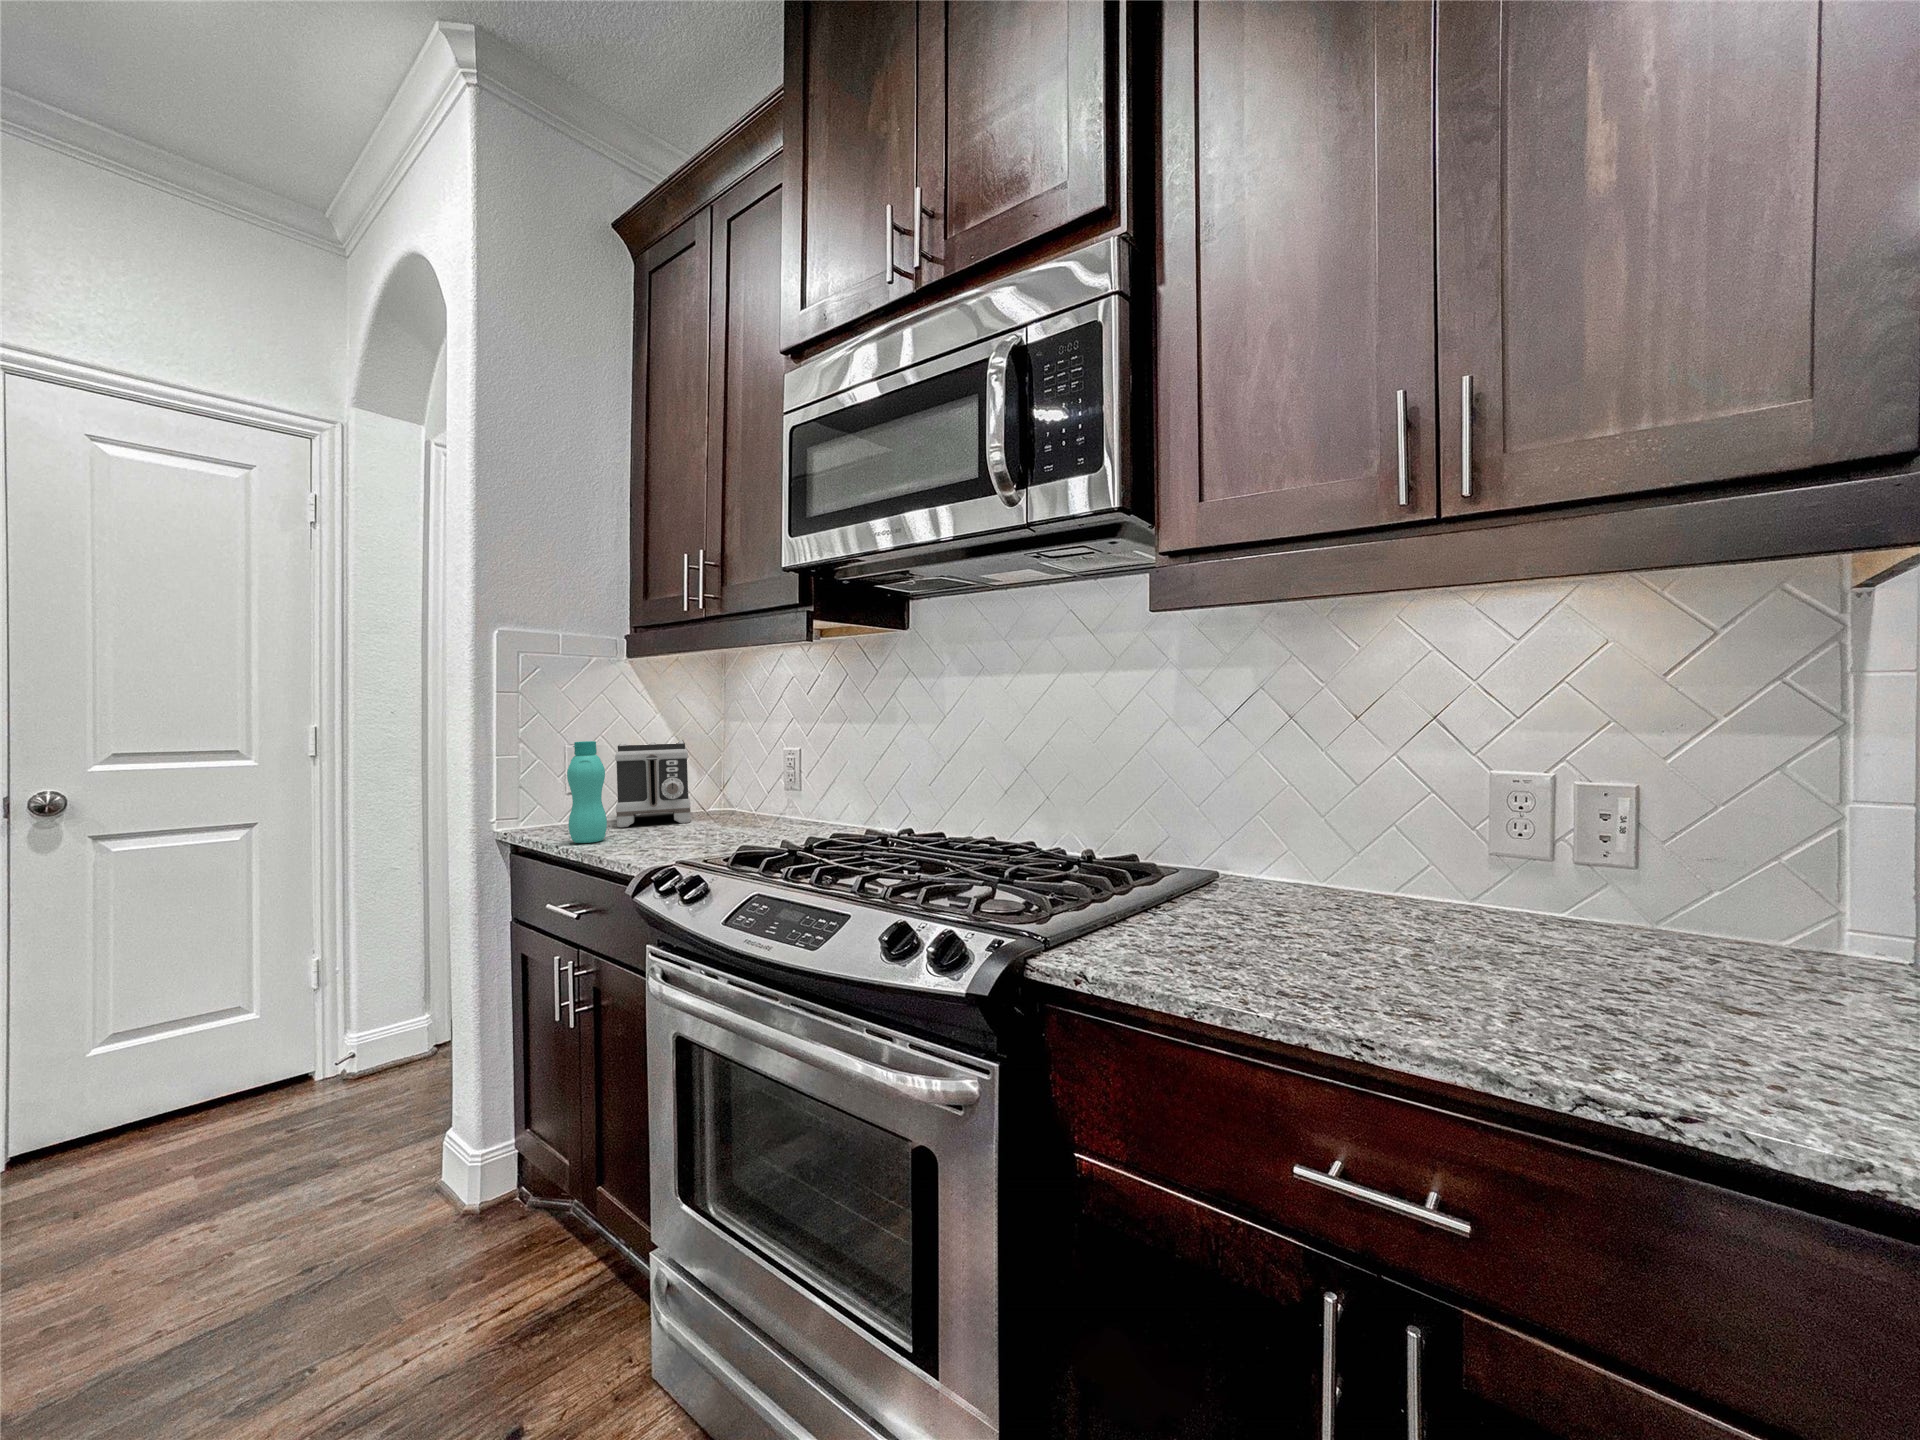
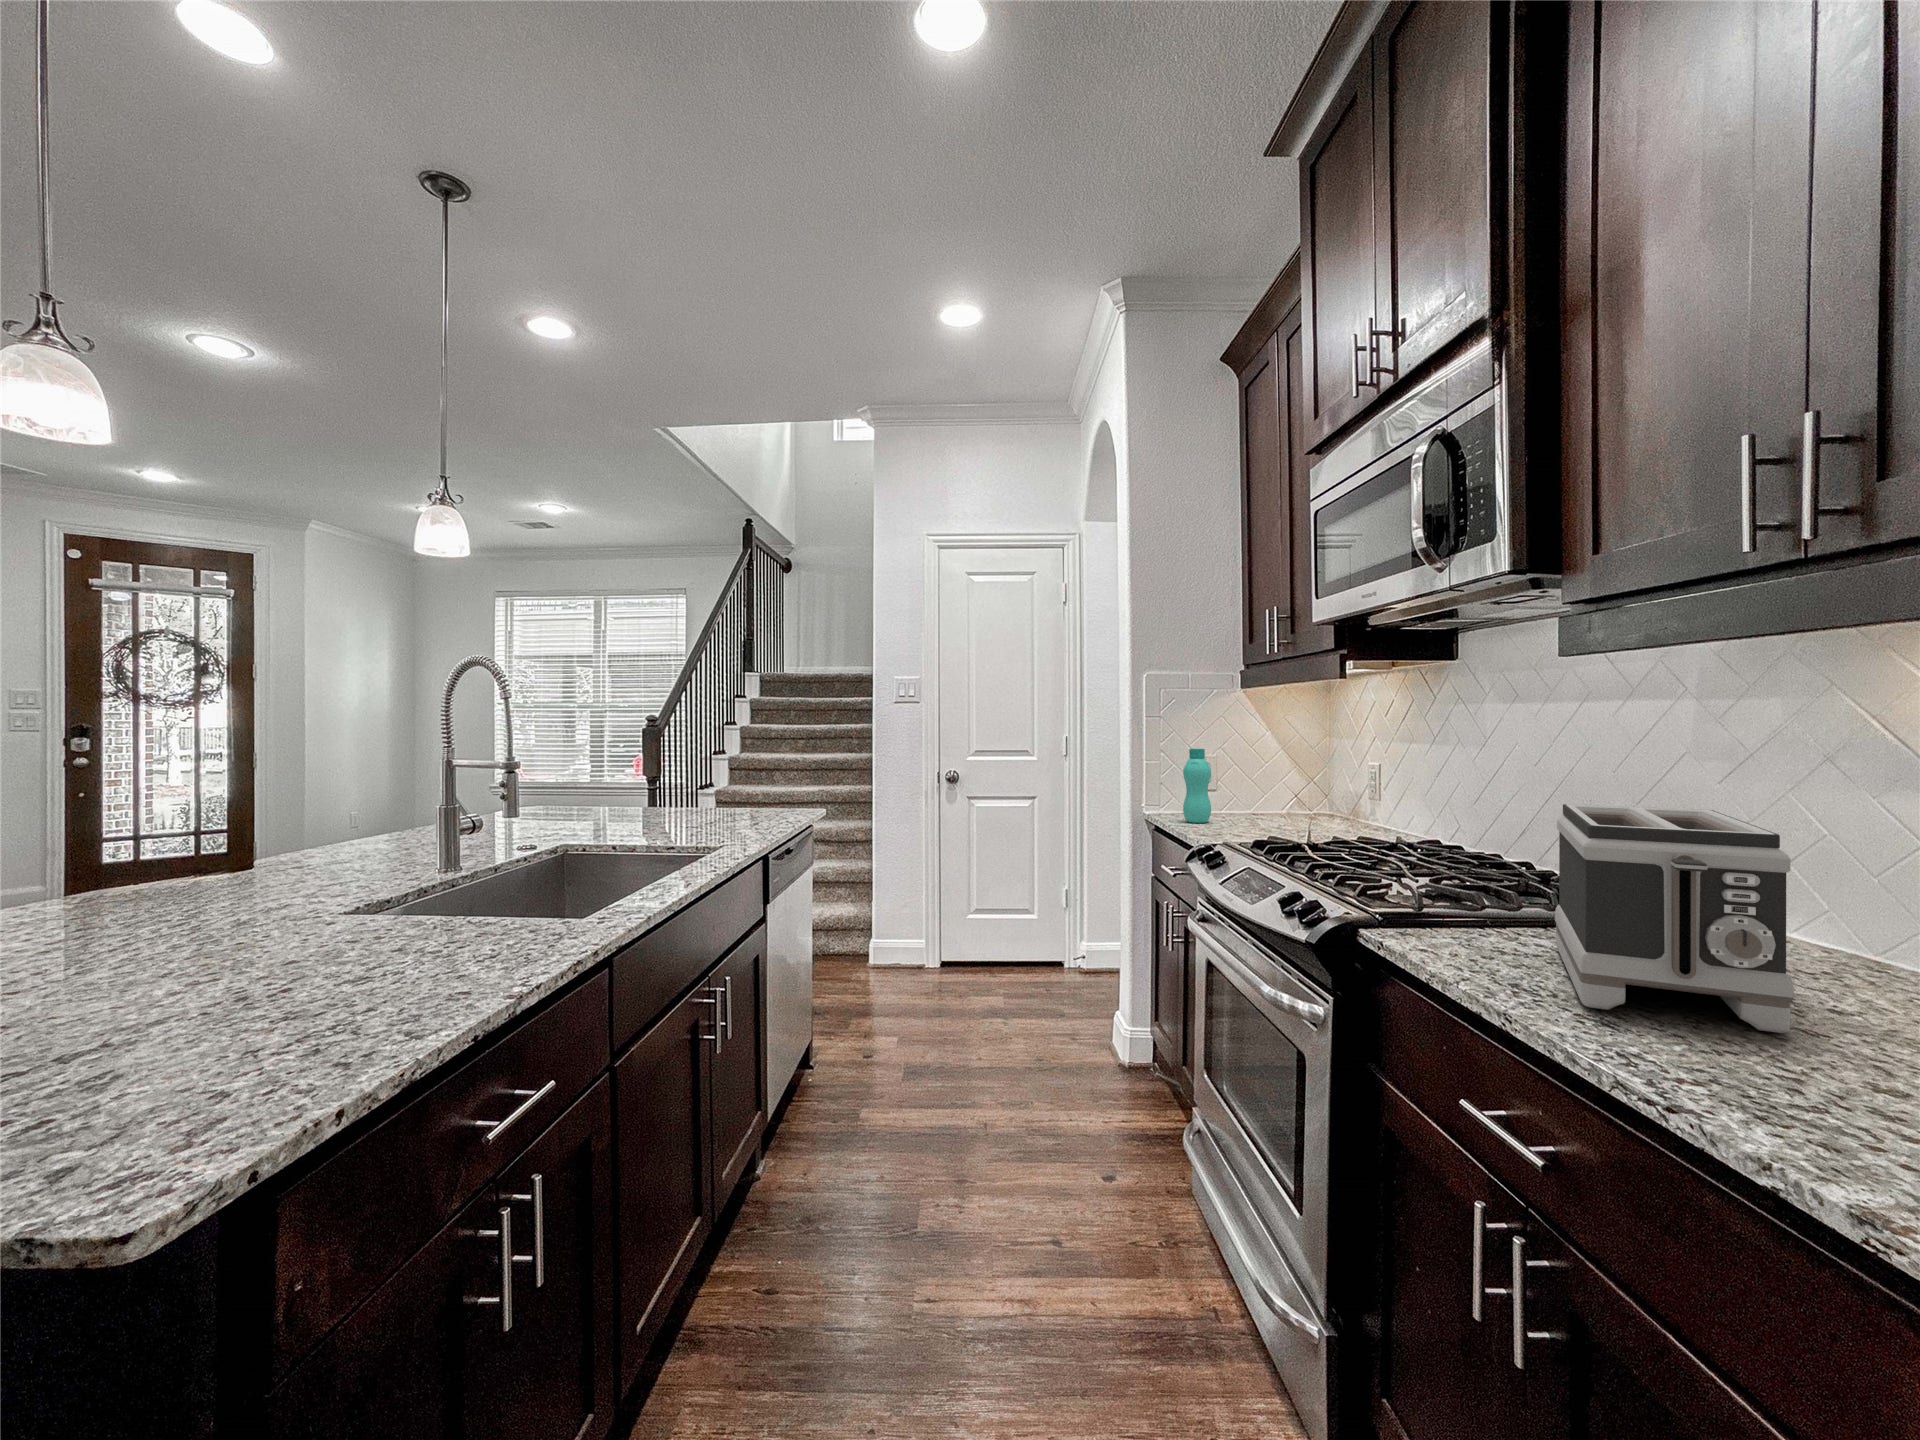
toaster: present [615,740,691,827] -> present [1555,804,1794,1033]

